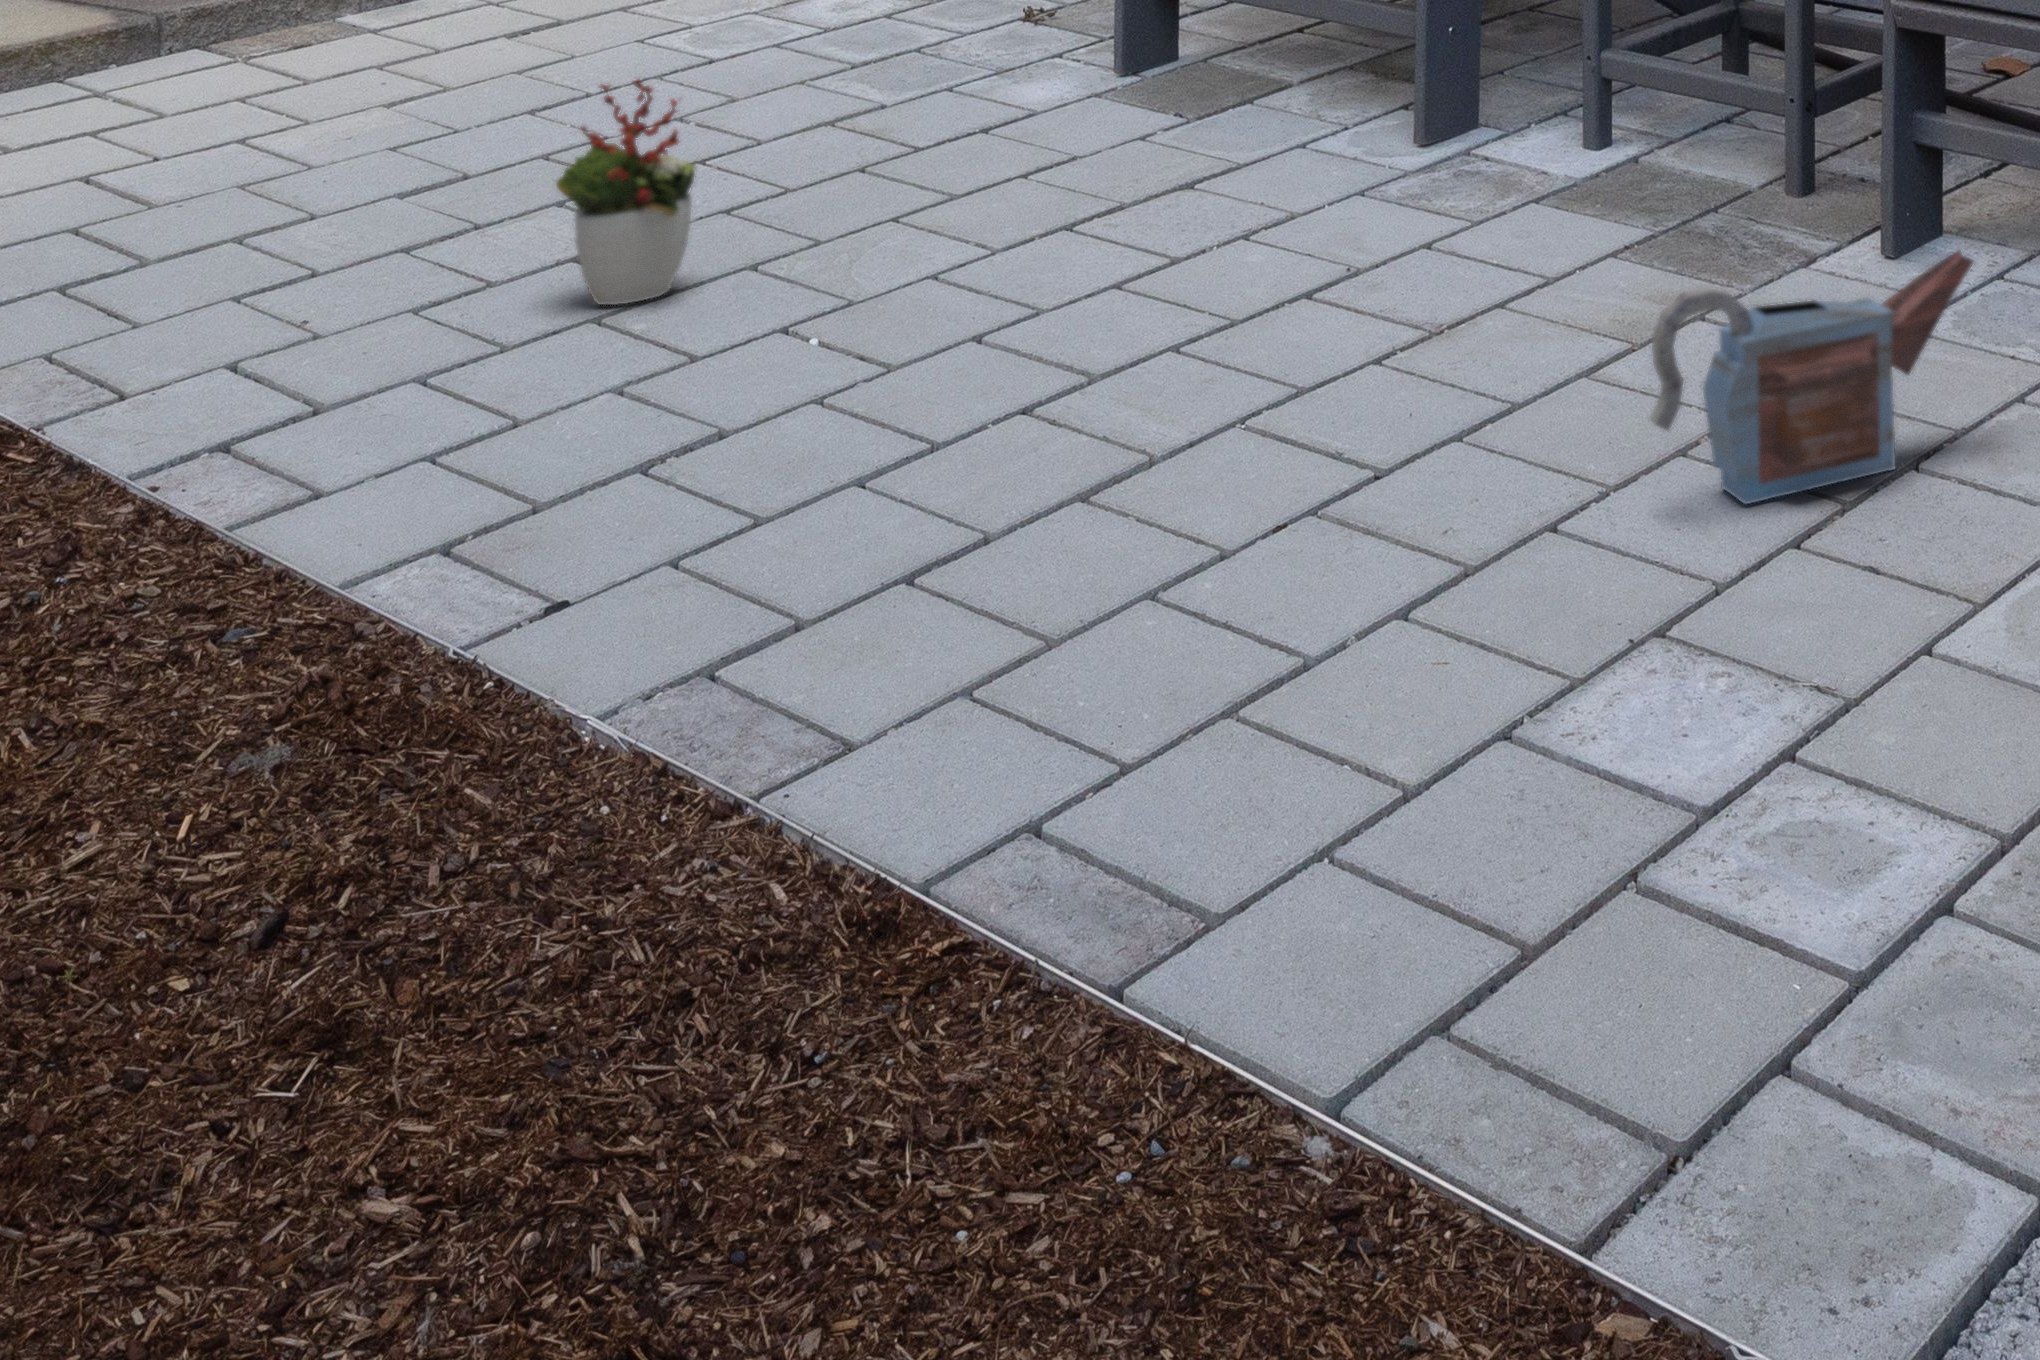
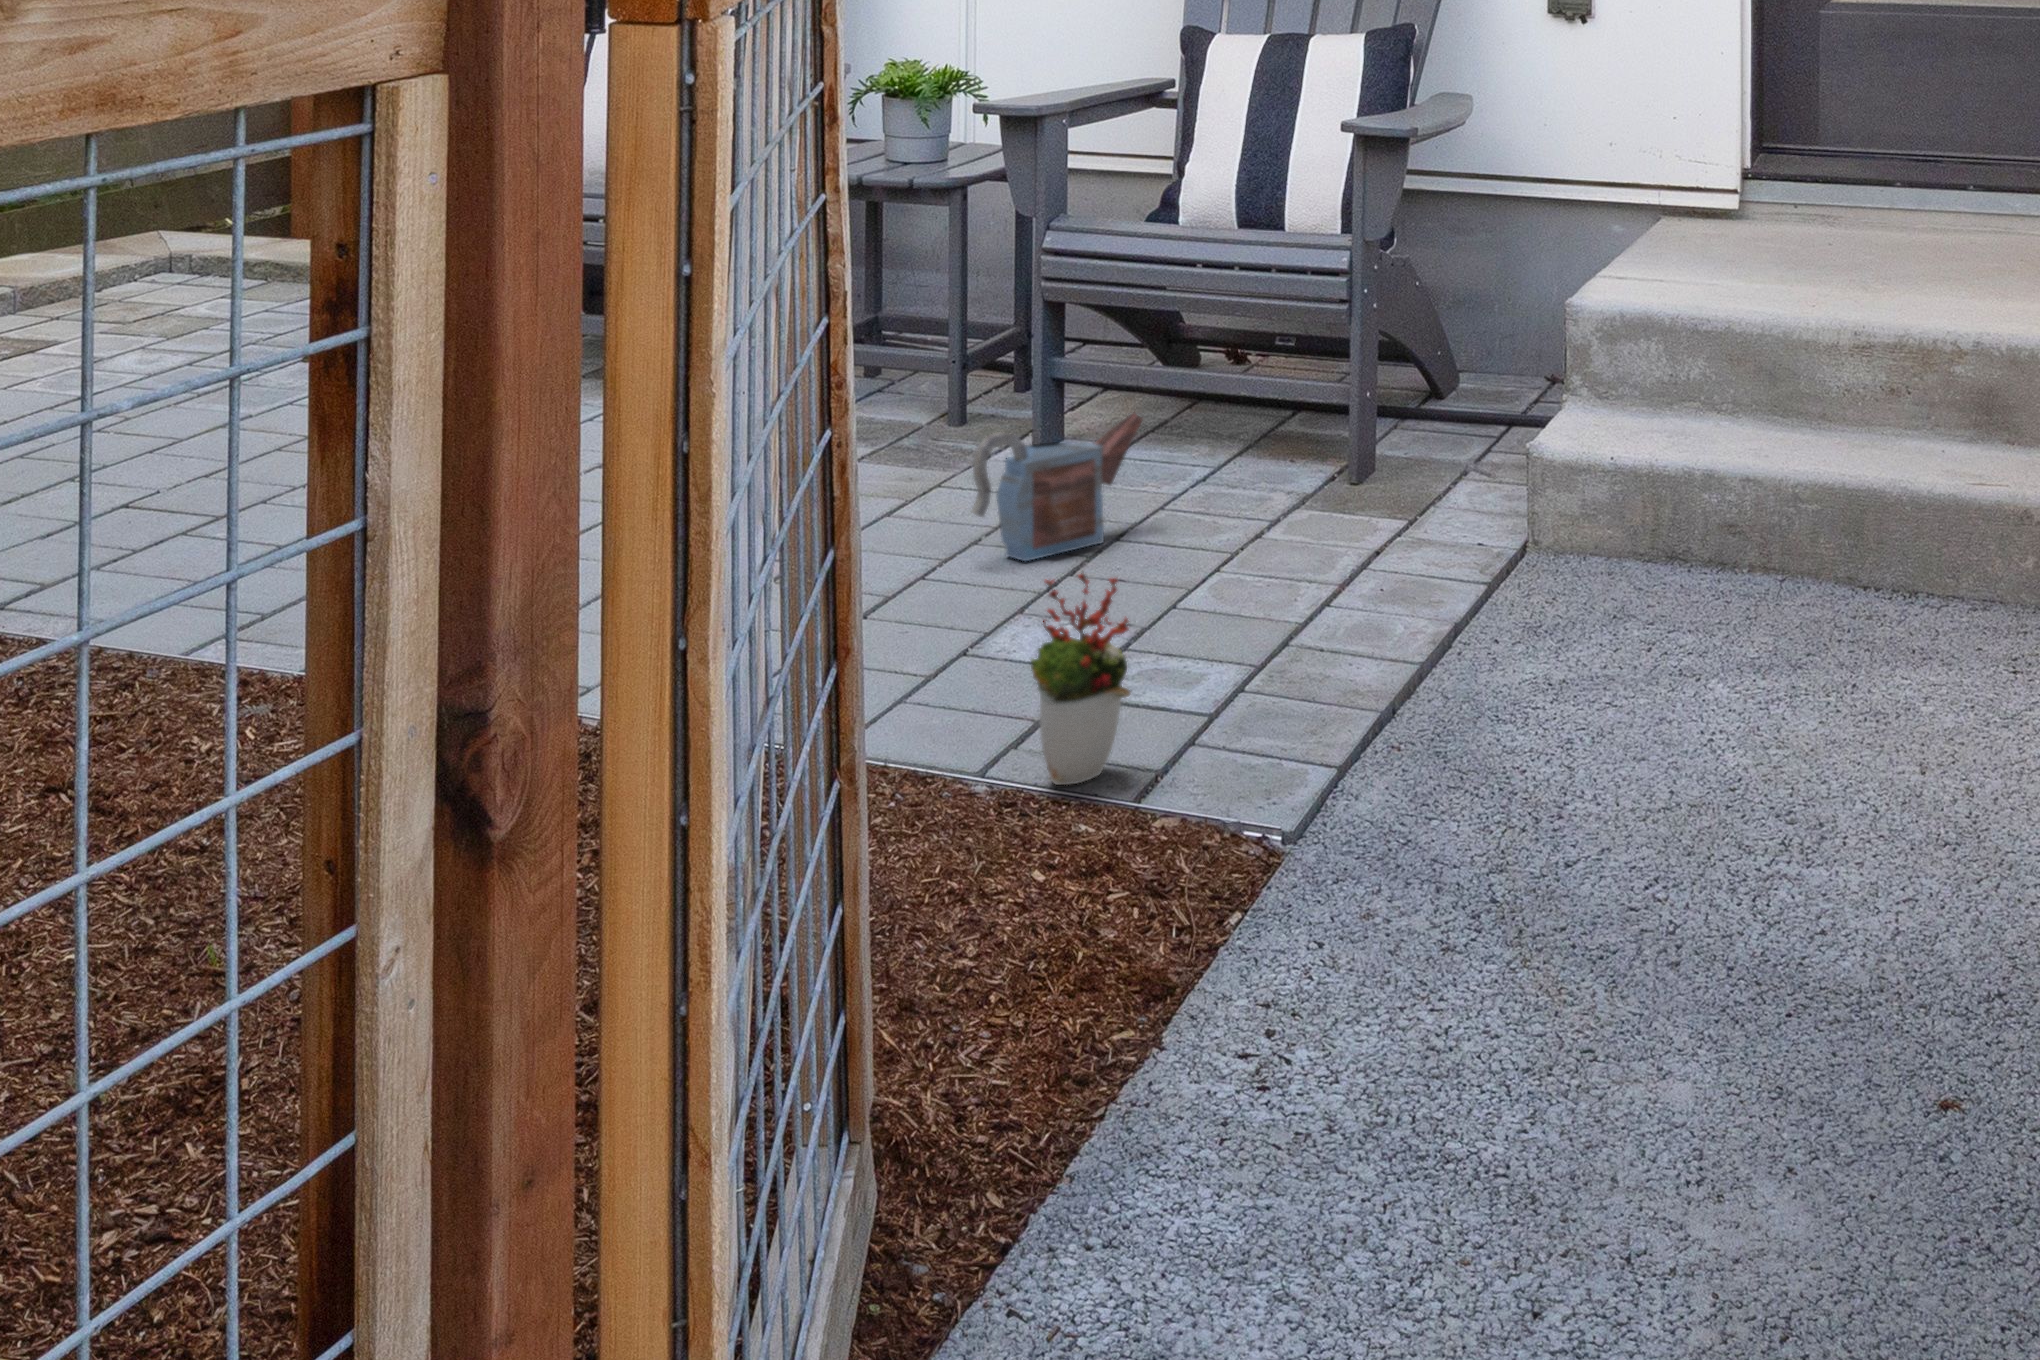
decorative plant: present [556,79,696,305] -> present [1031,573,1130,785]

